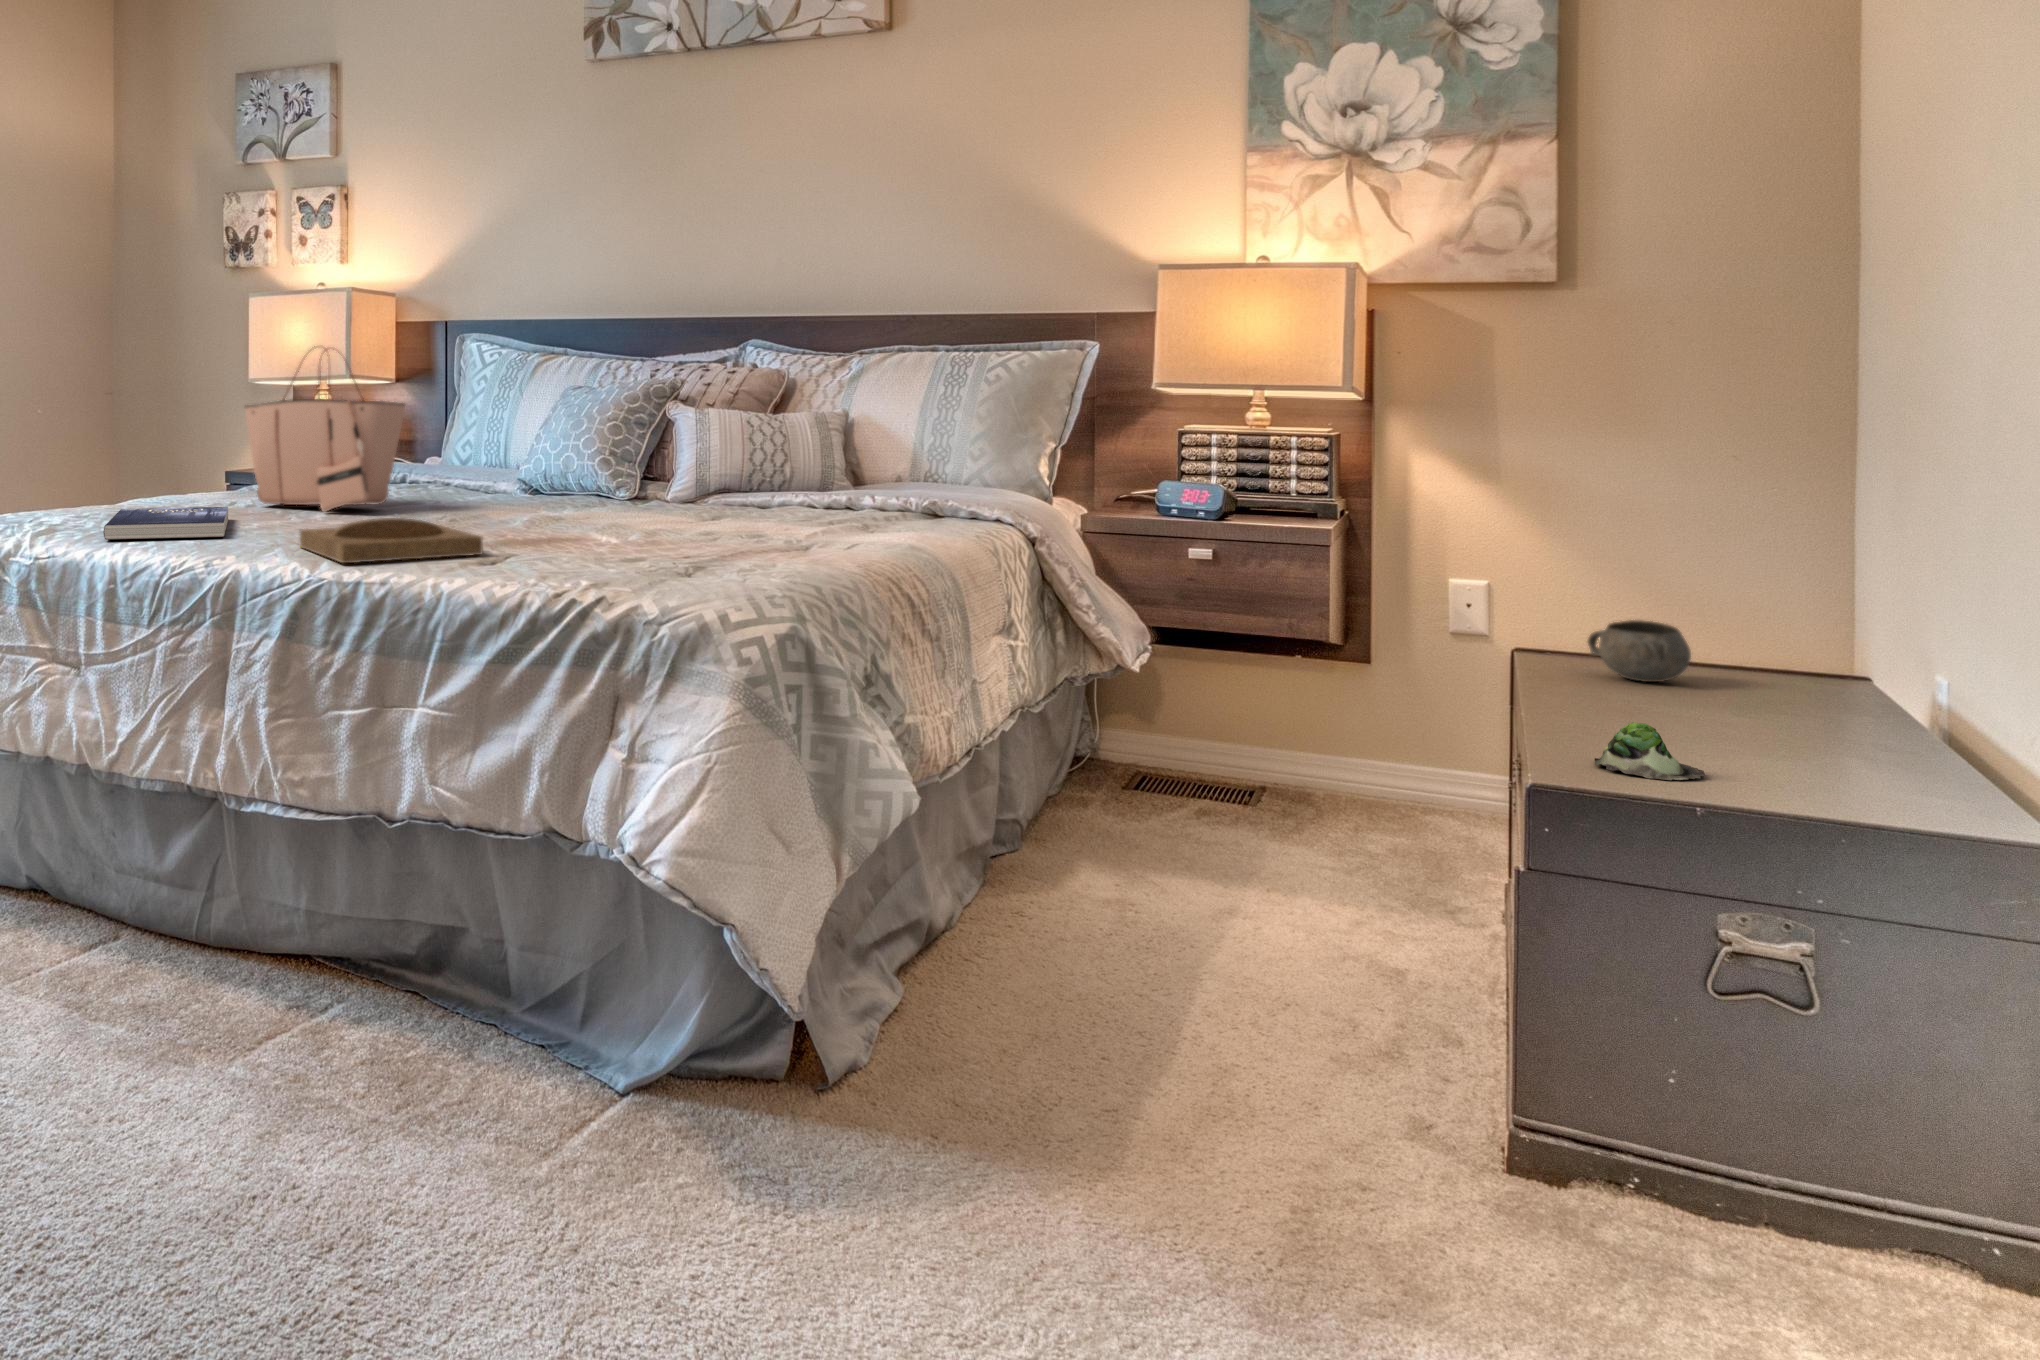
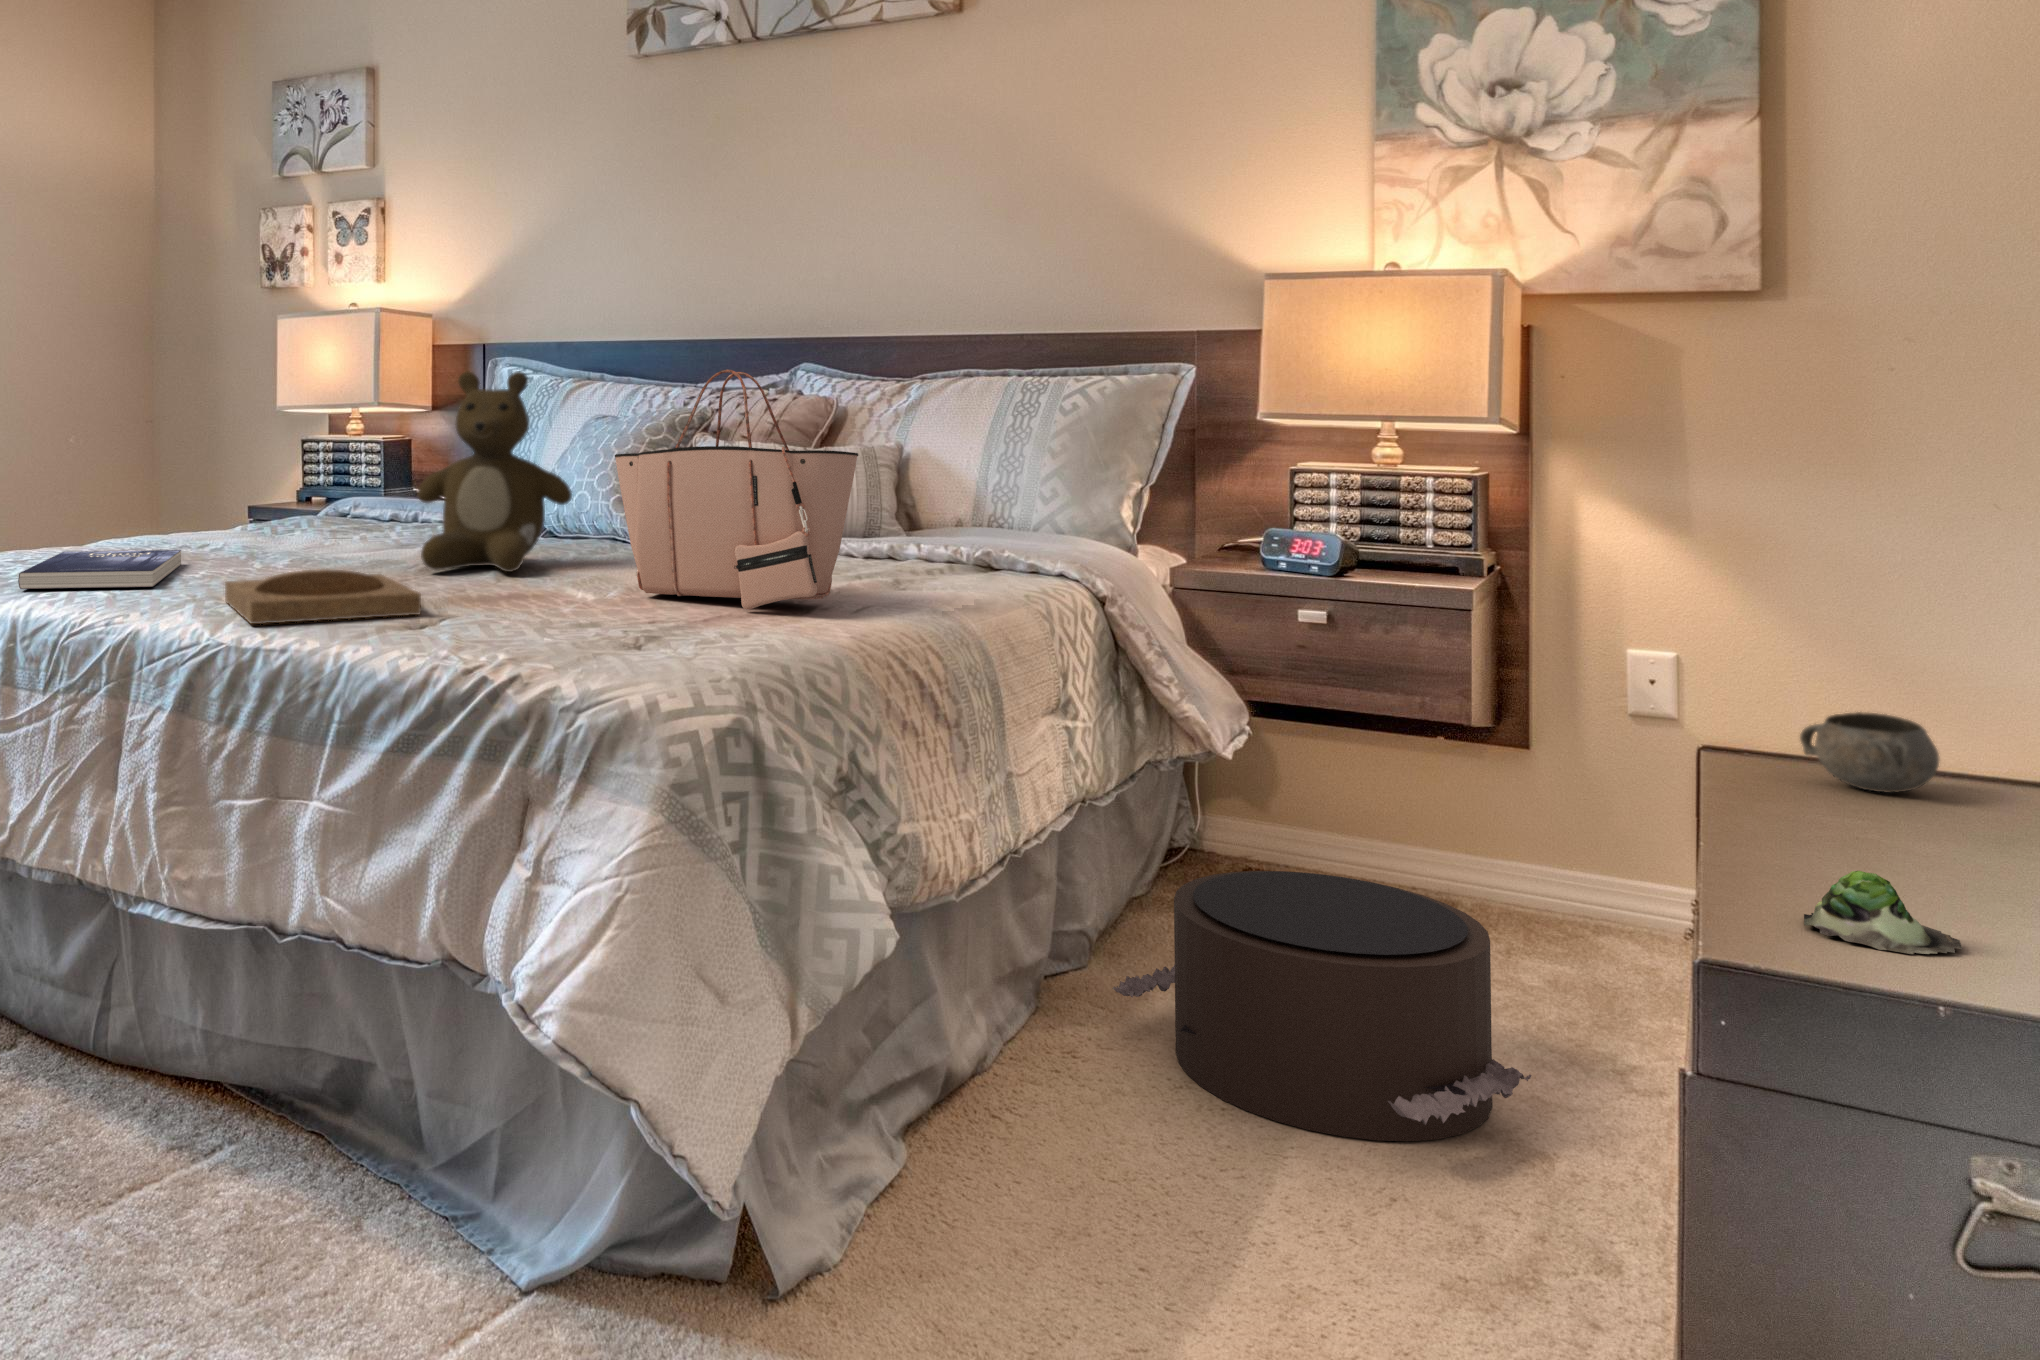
tote bag: present [244,346,405,512] -> present [615,370,858,610]
teddy bear: none [441,347,581,522] -> present [417,371,572,572]
pouf: none [1048,763,1385,966] -> present [1112,871,1531,1141]

